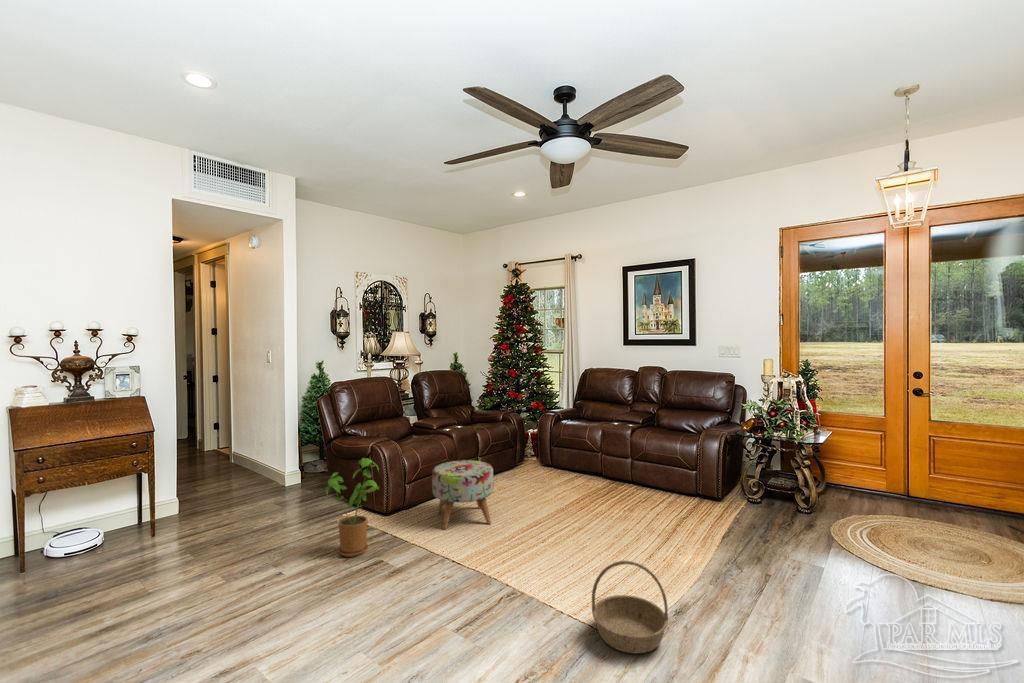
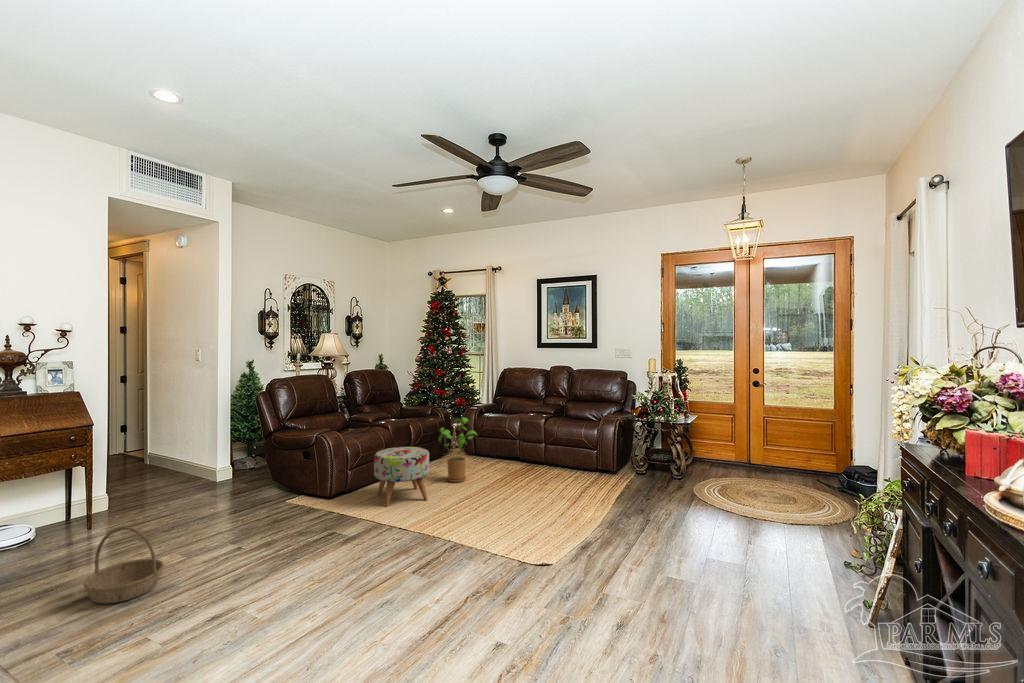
house plant: present [326,458,379,557] -> present [439,417,476,482]
basket: present [592,561,668,654] -> present [84,527,164,604]

